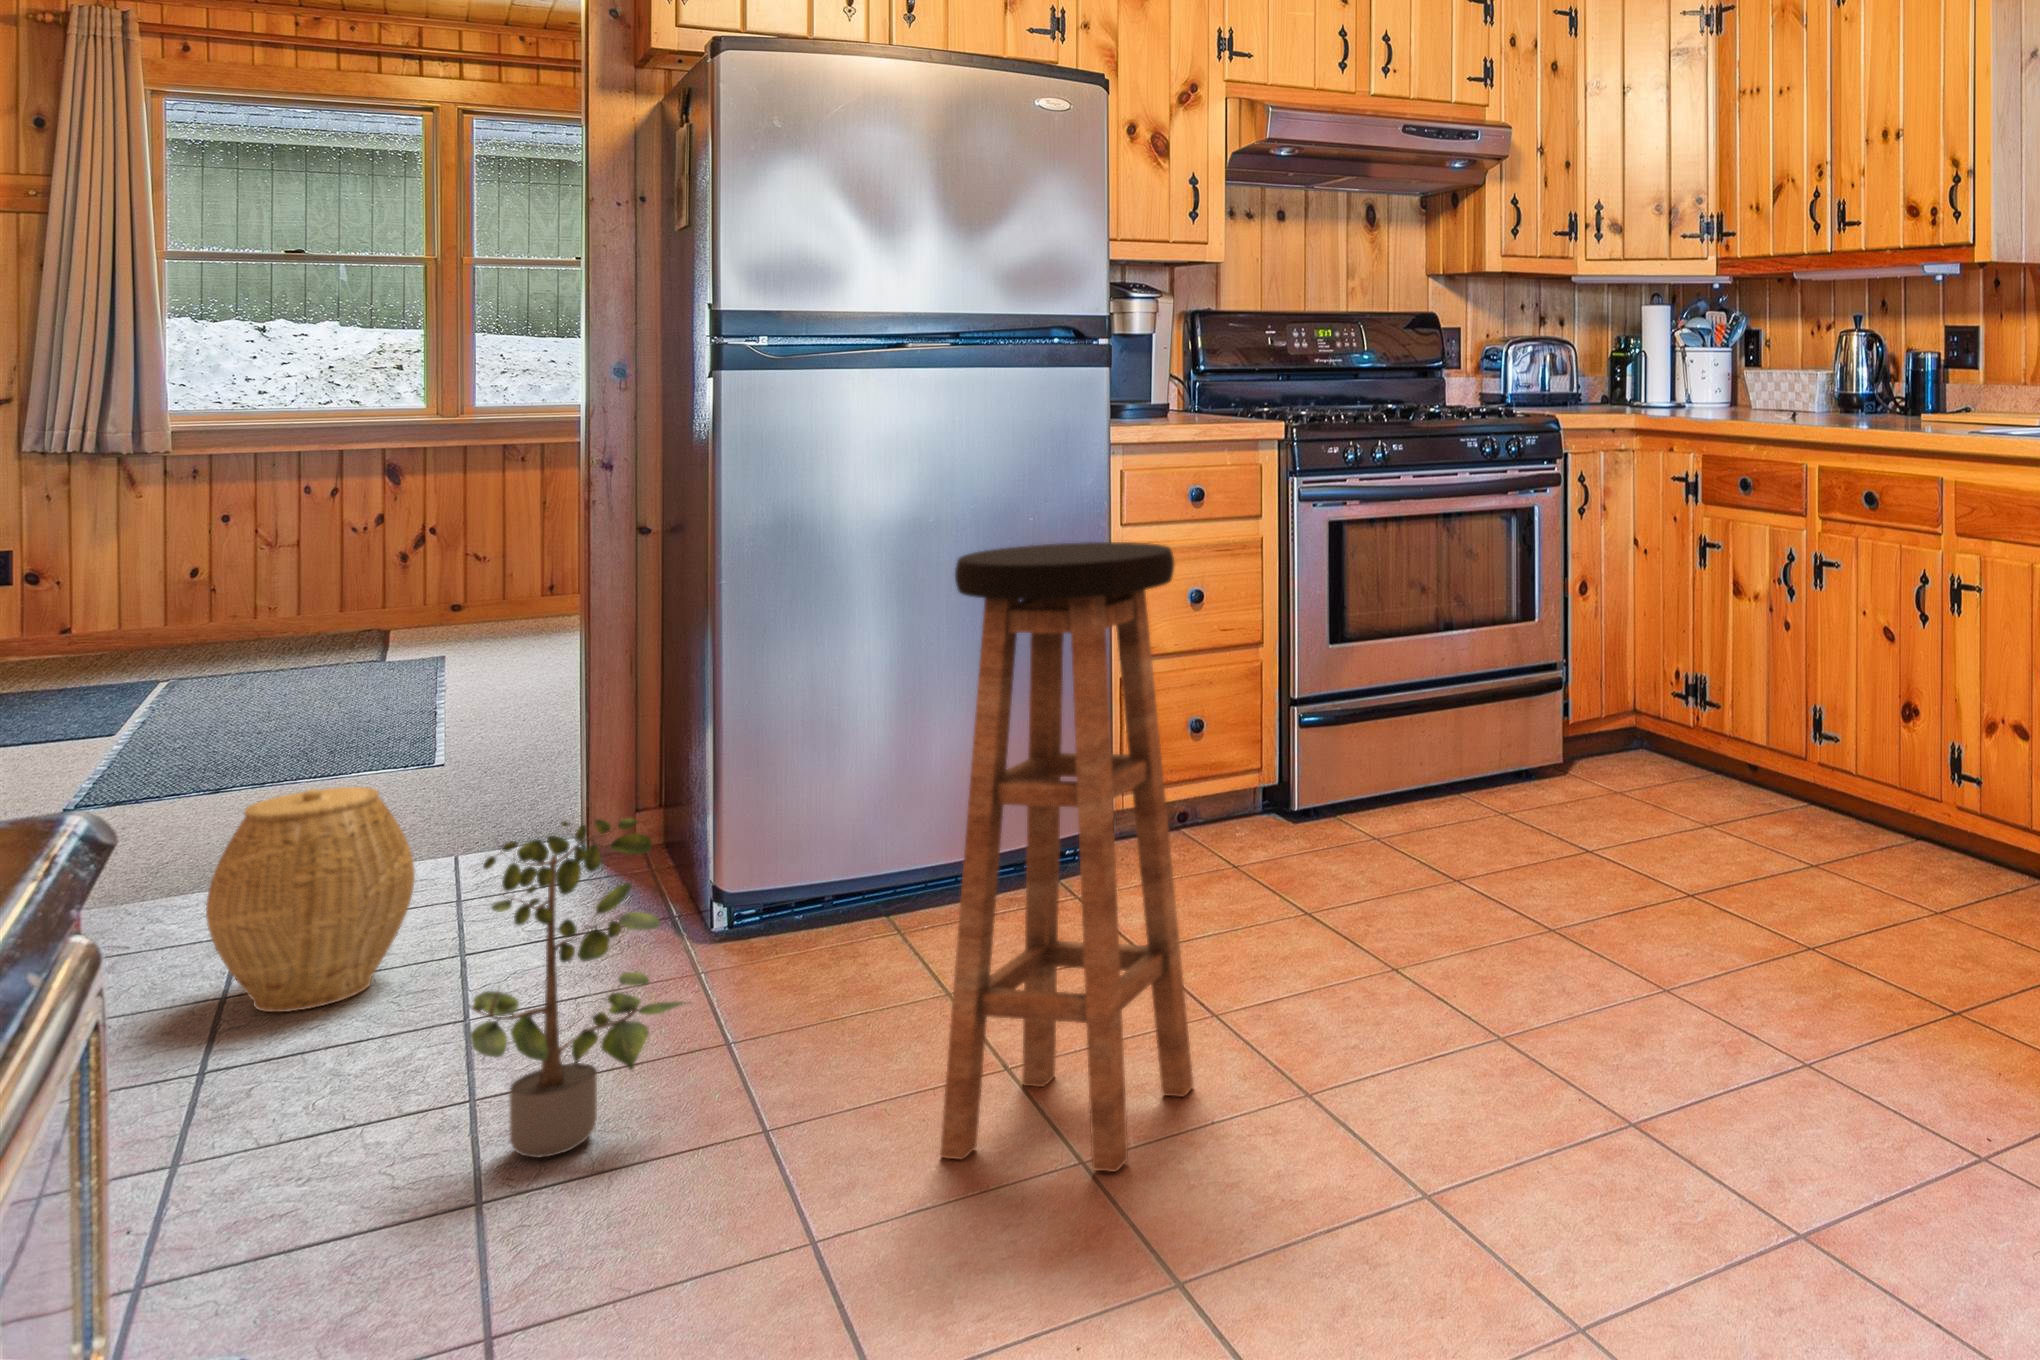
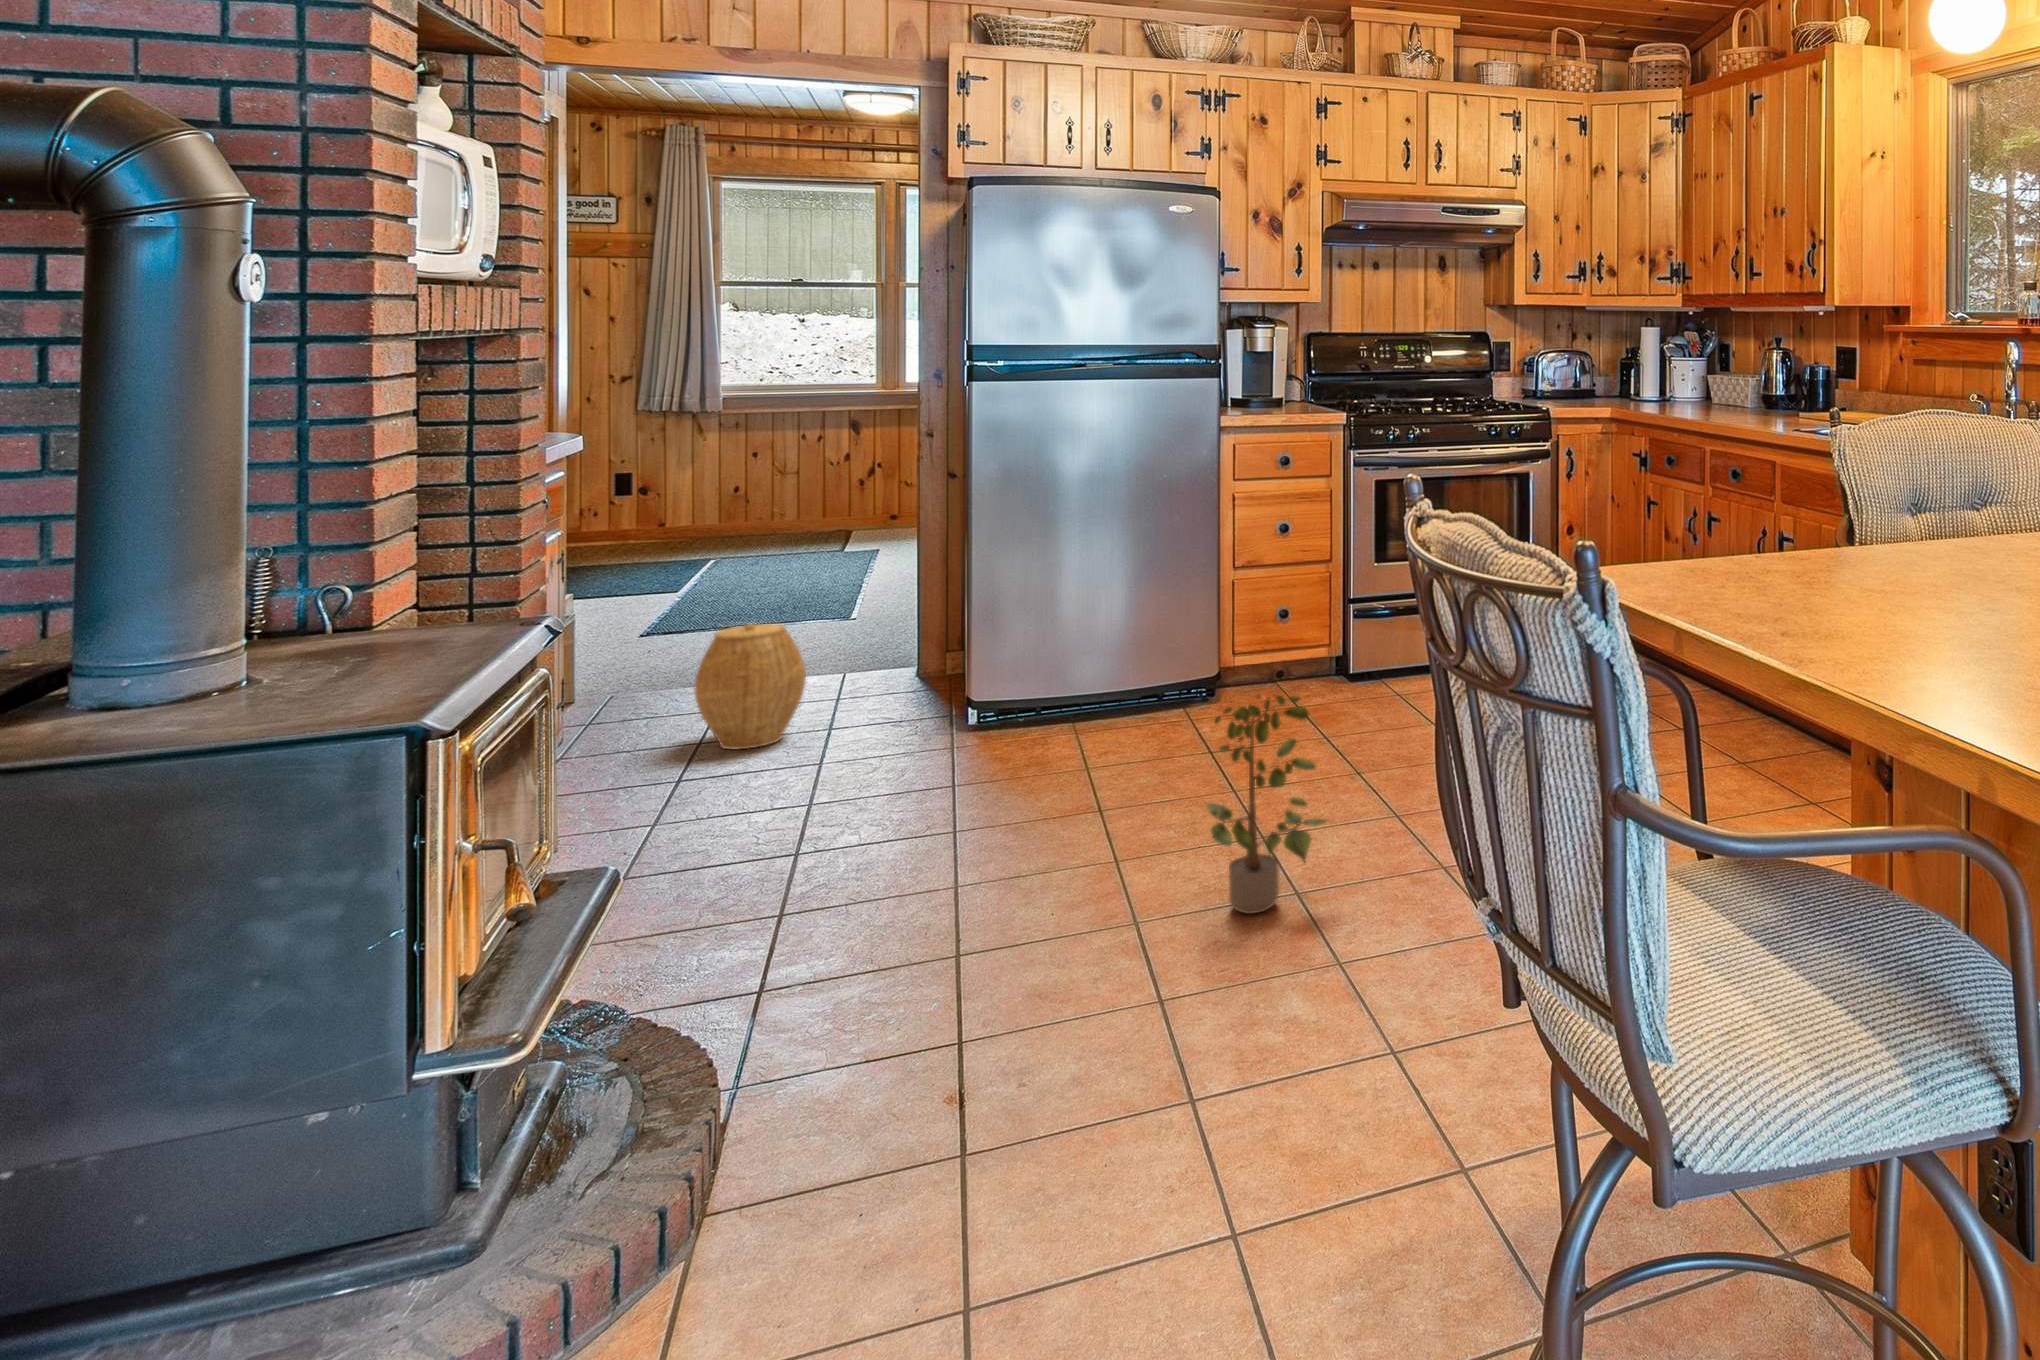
bar stool: present [940,542,1193,1172] -> none [1042,495,1199,860]
potted plant: present [470,819,685,1158] -> present [1206,696,1328,914]

